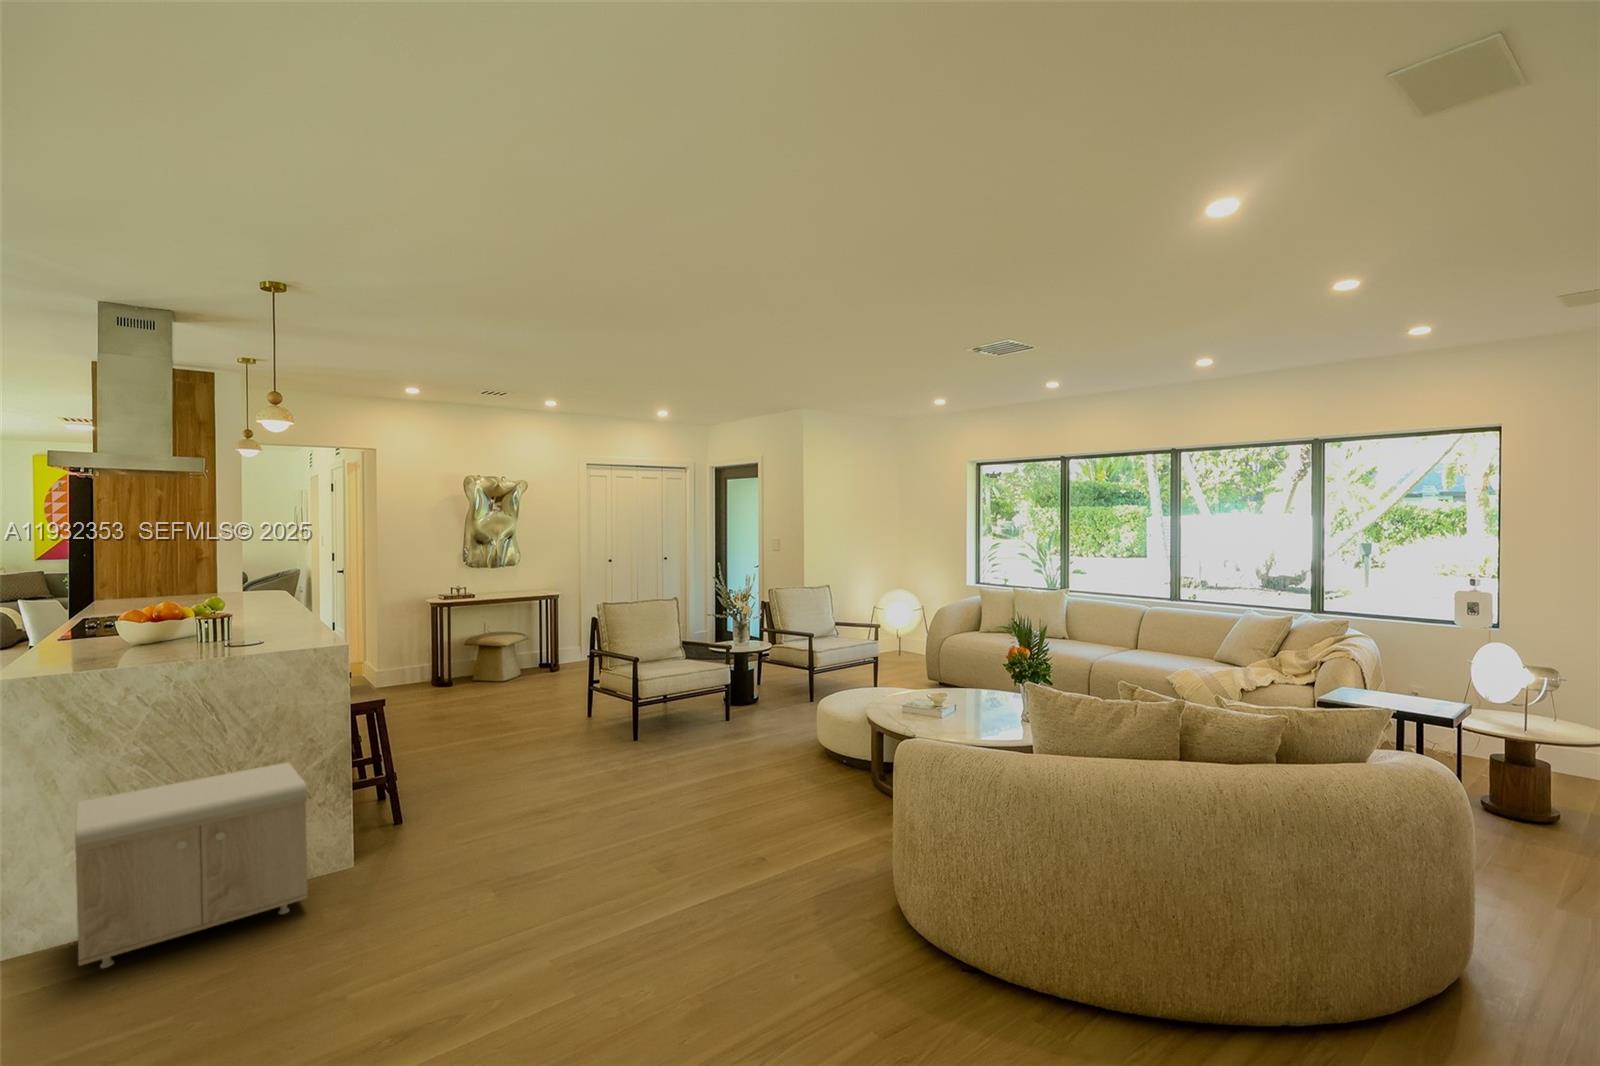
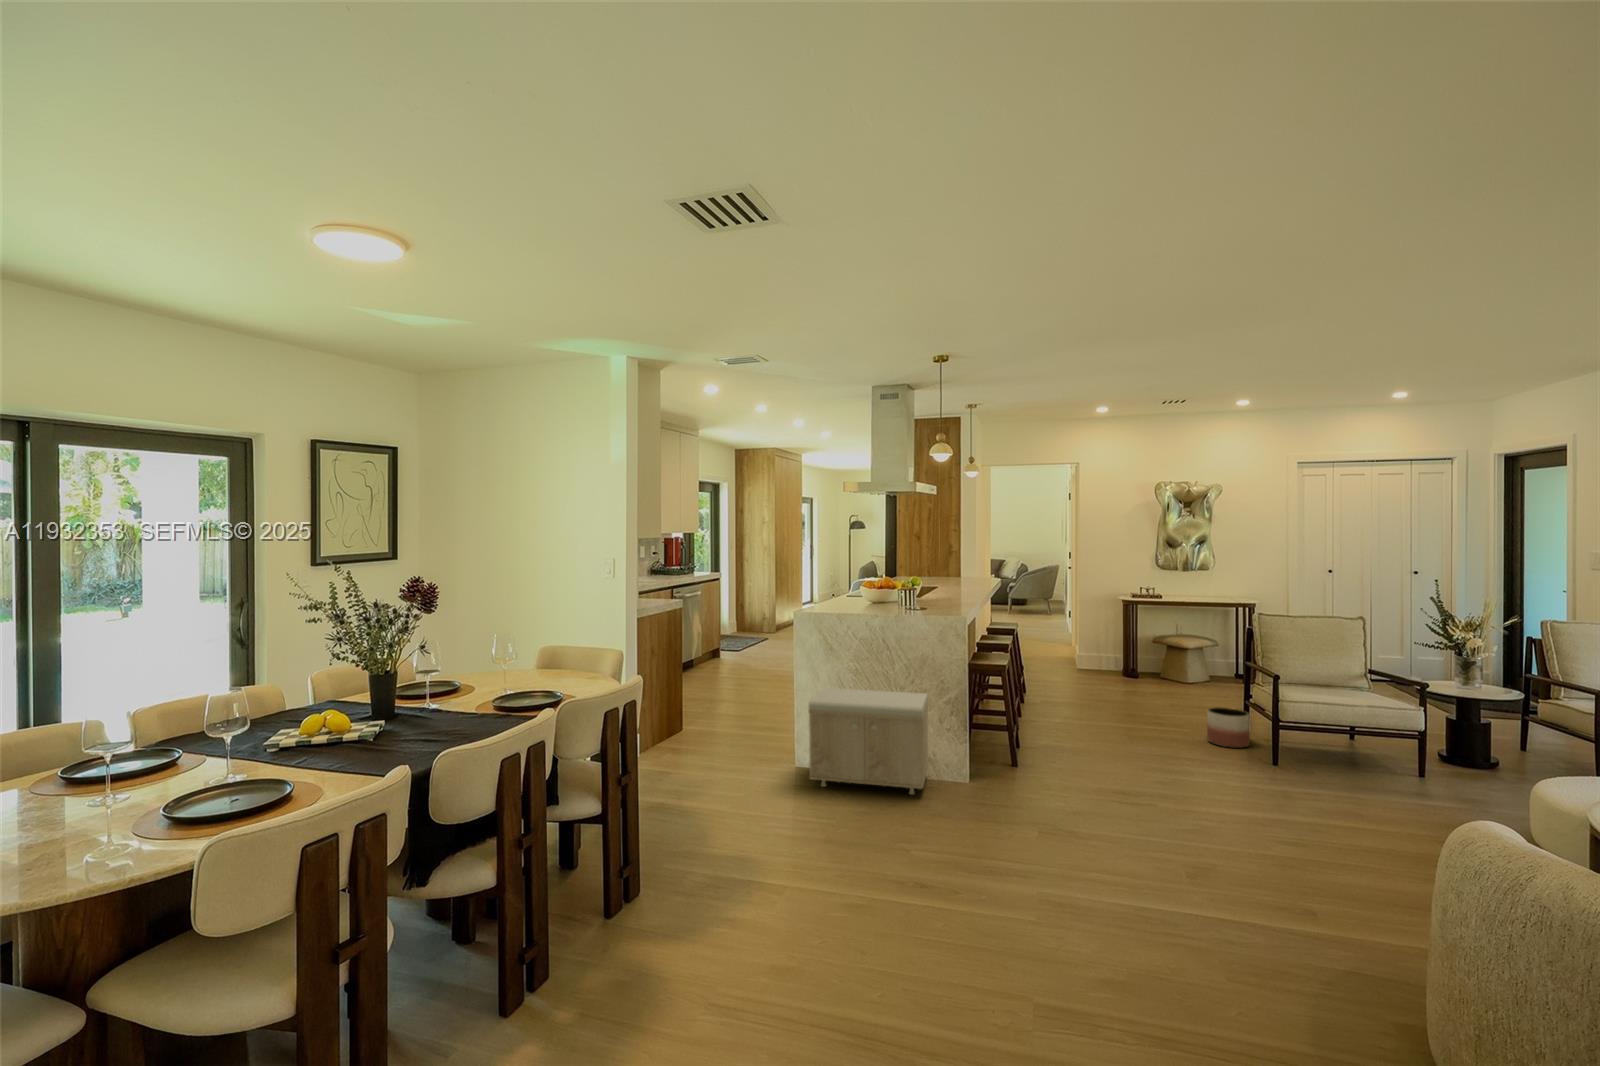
planter: none [567,697,604,736] -> present [1207,707,1250,748]

